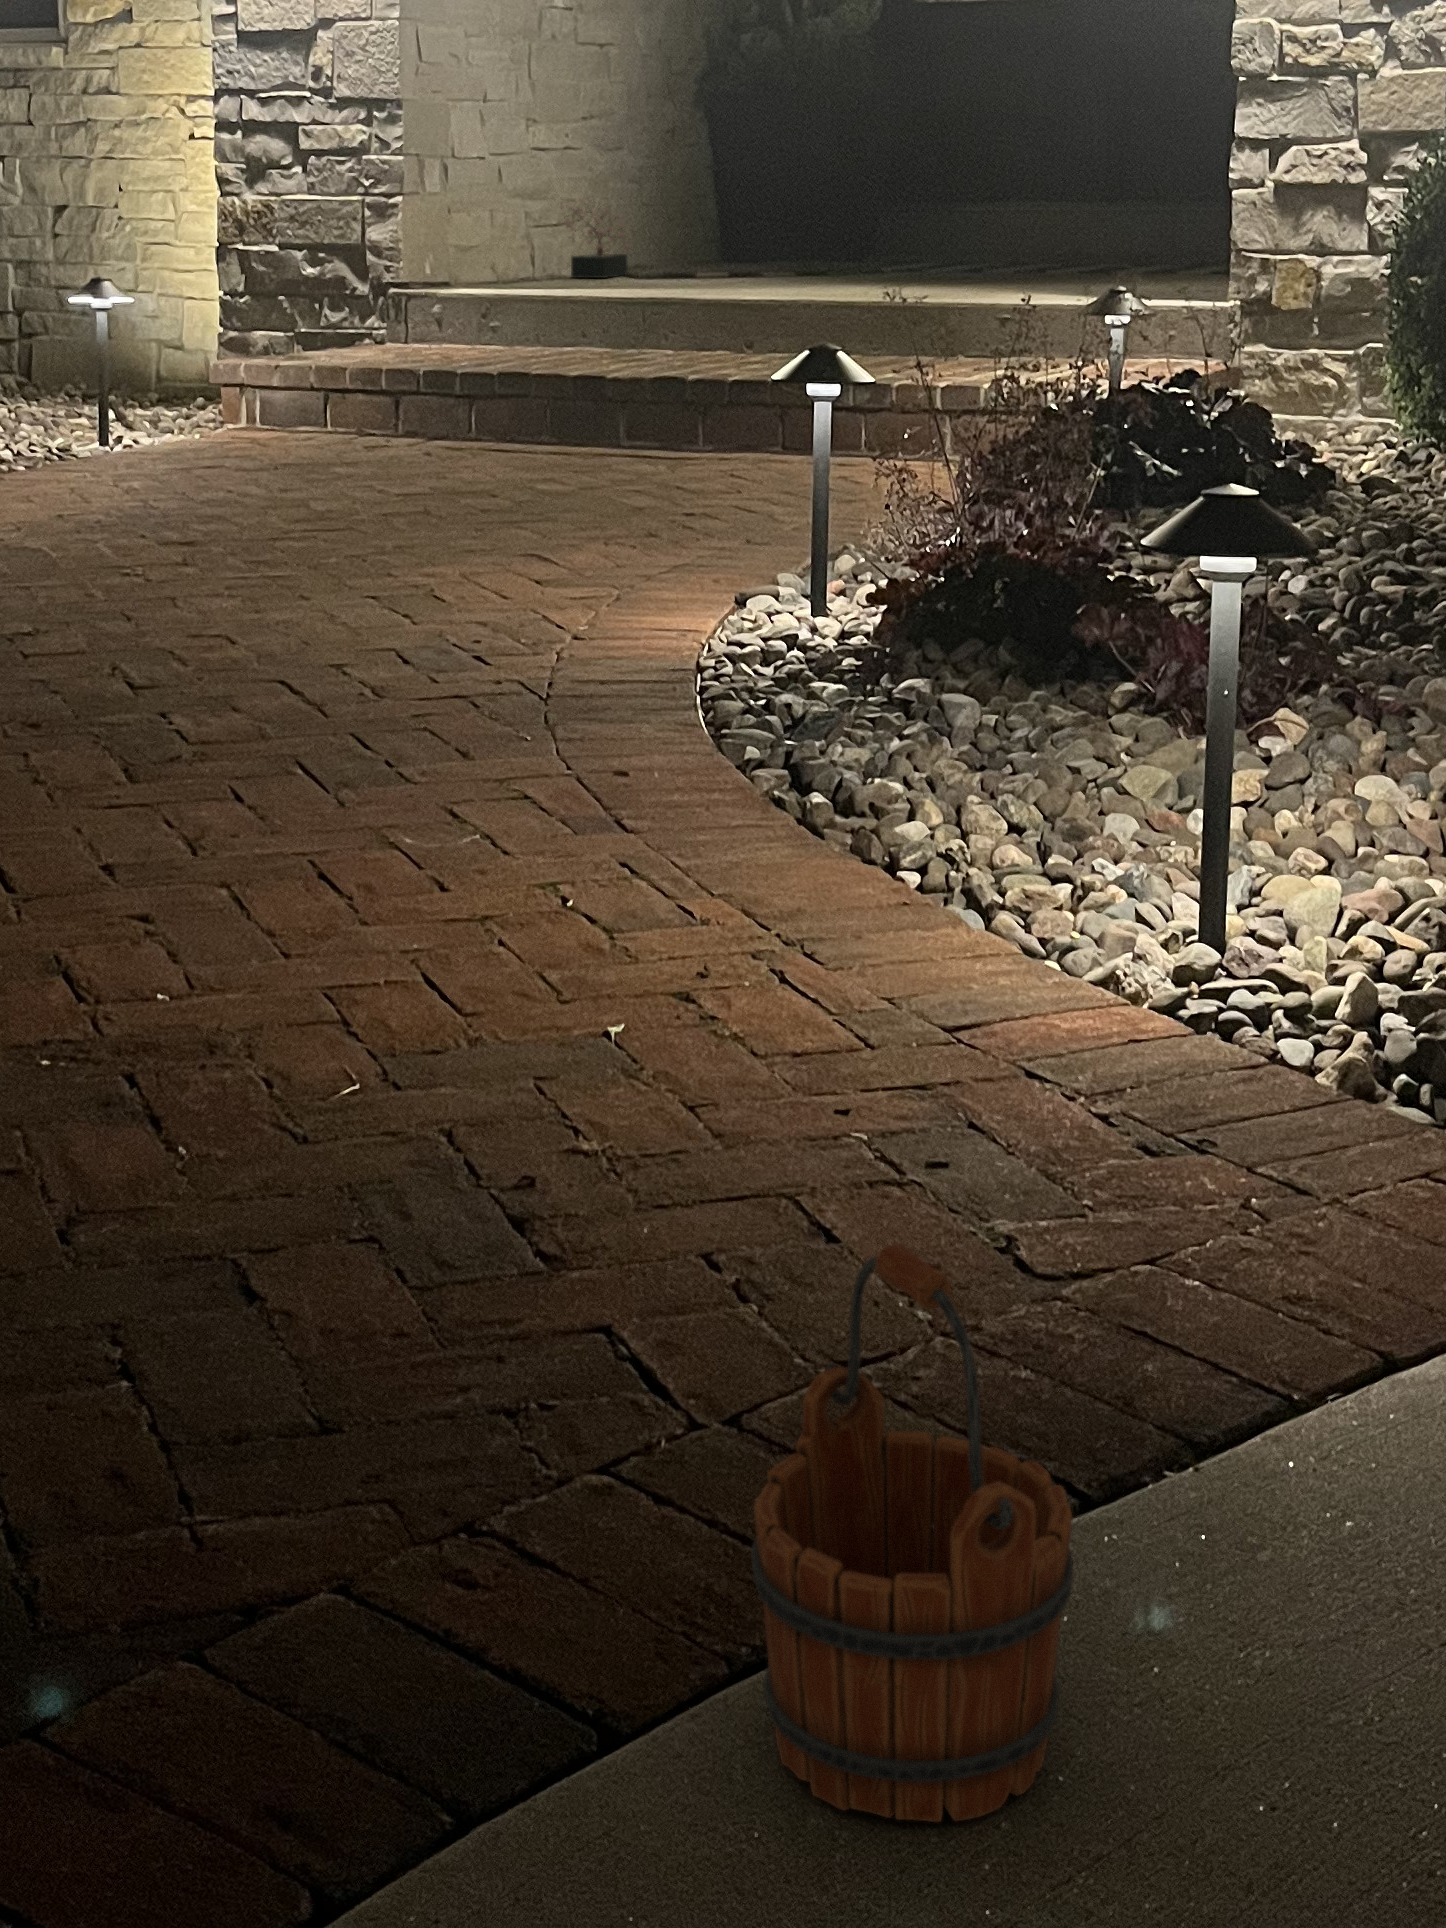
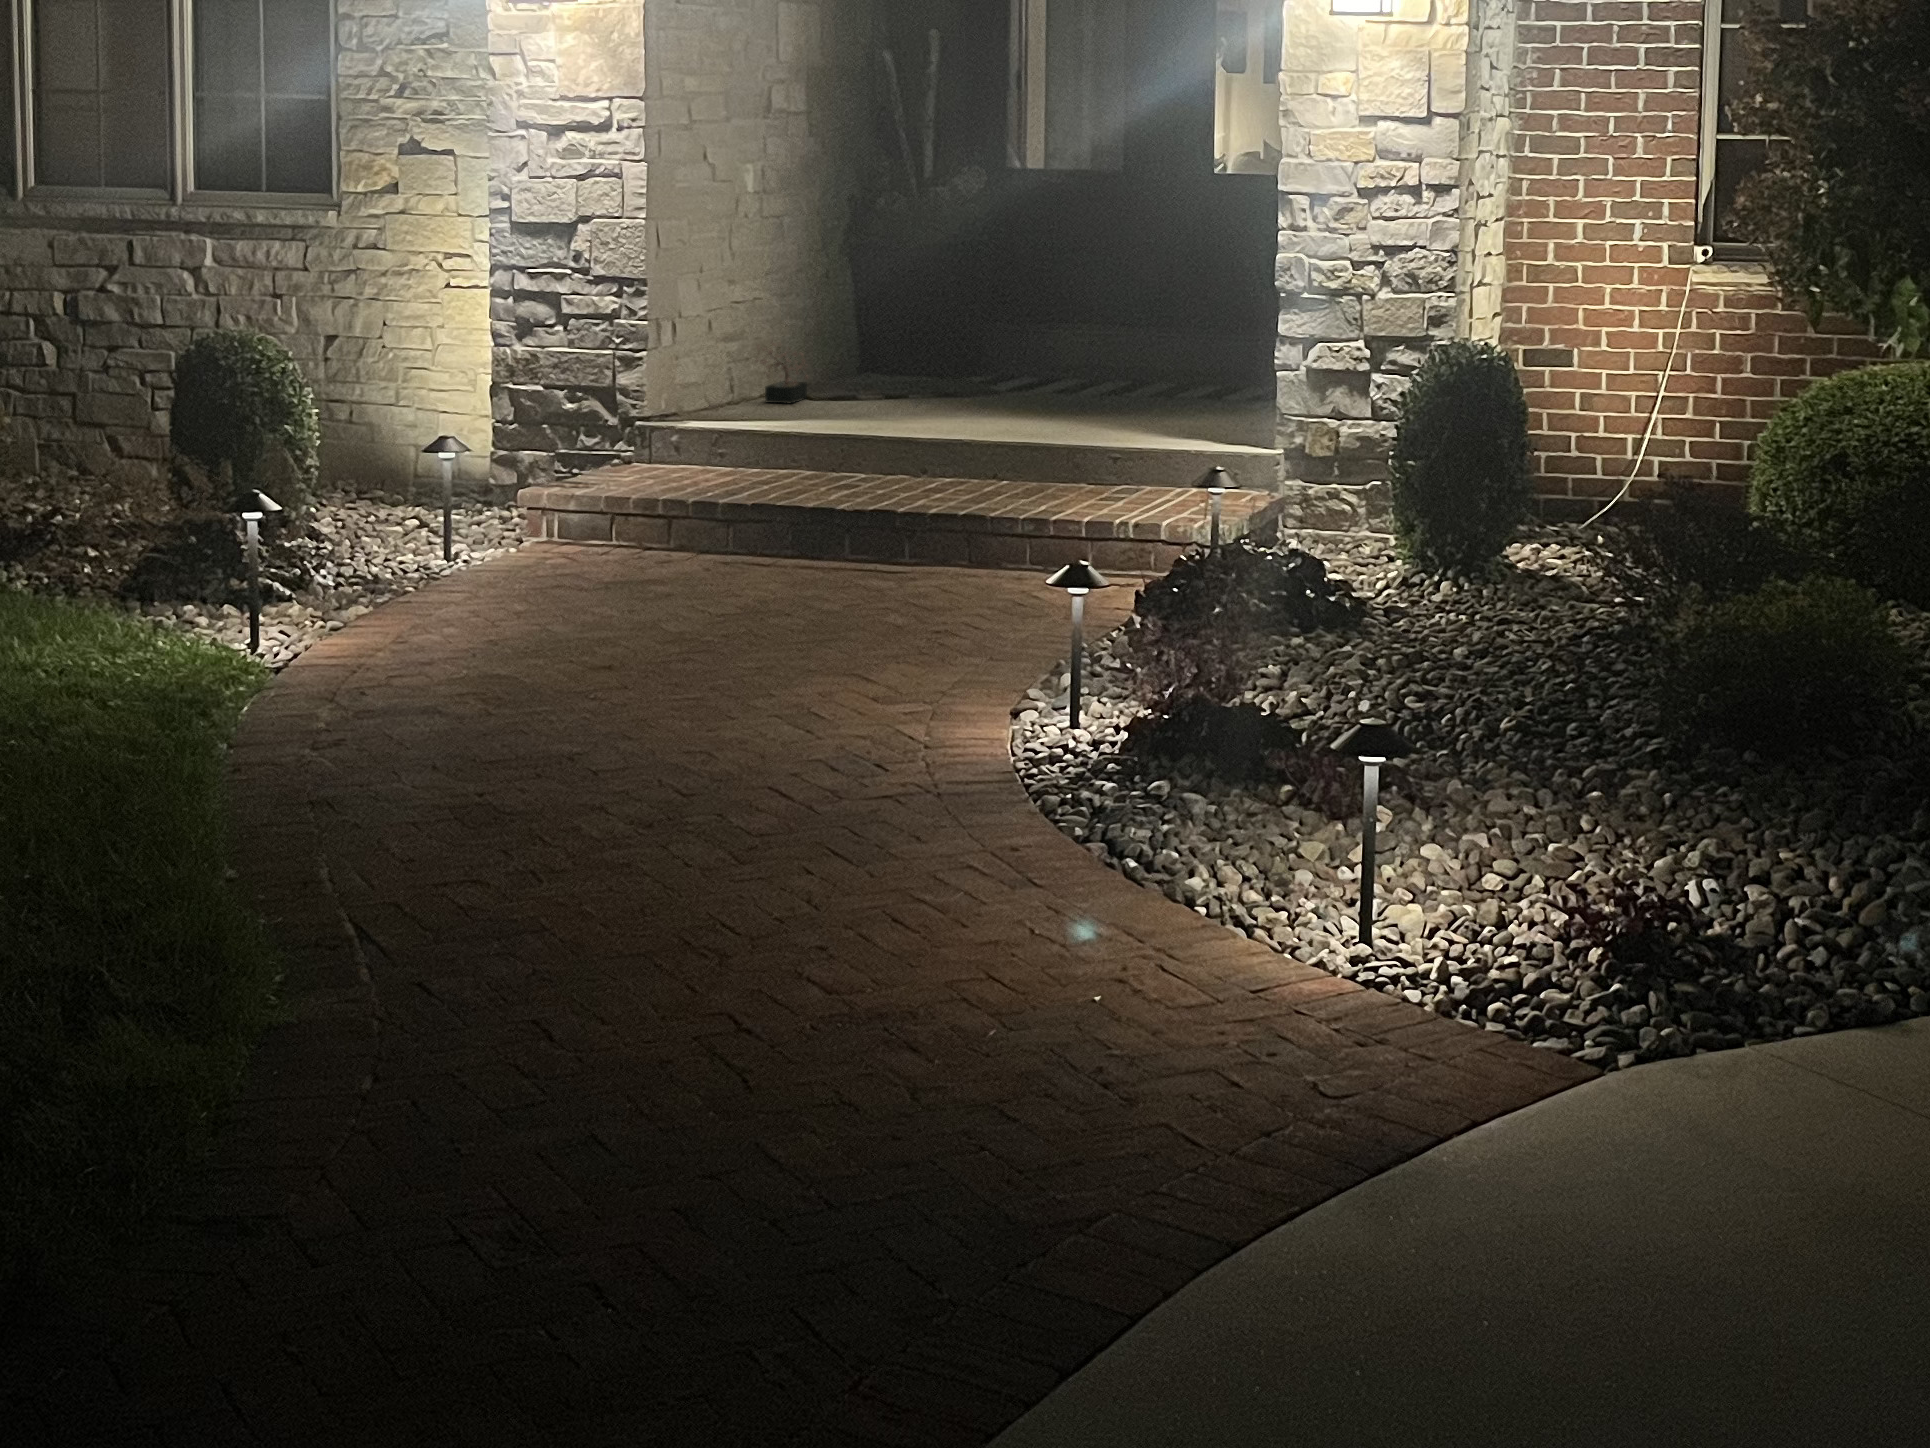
wooden bucket: present [751,1243,1073,1822] -> none [1236,1097,1357,1309]

